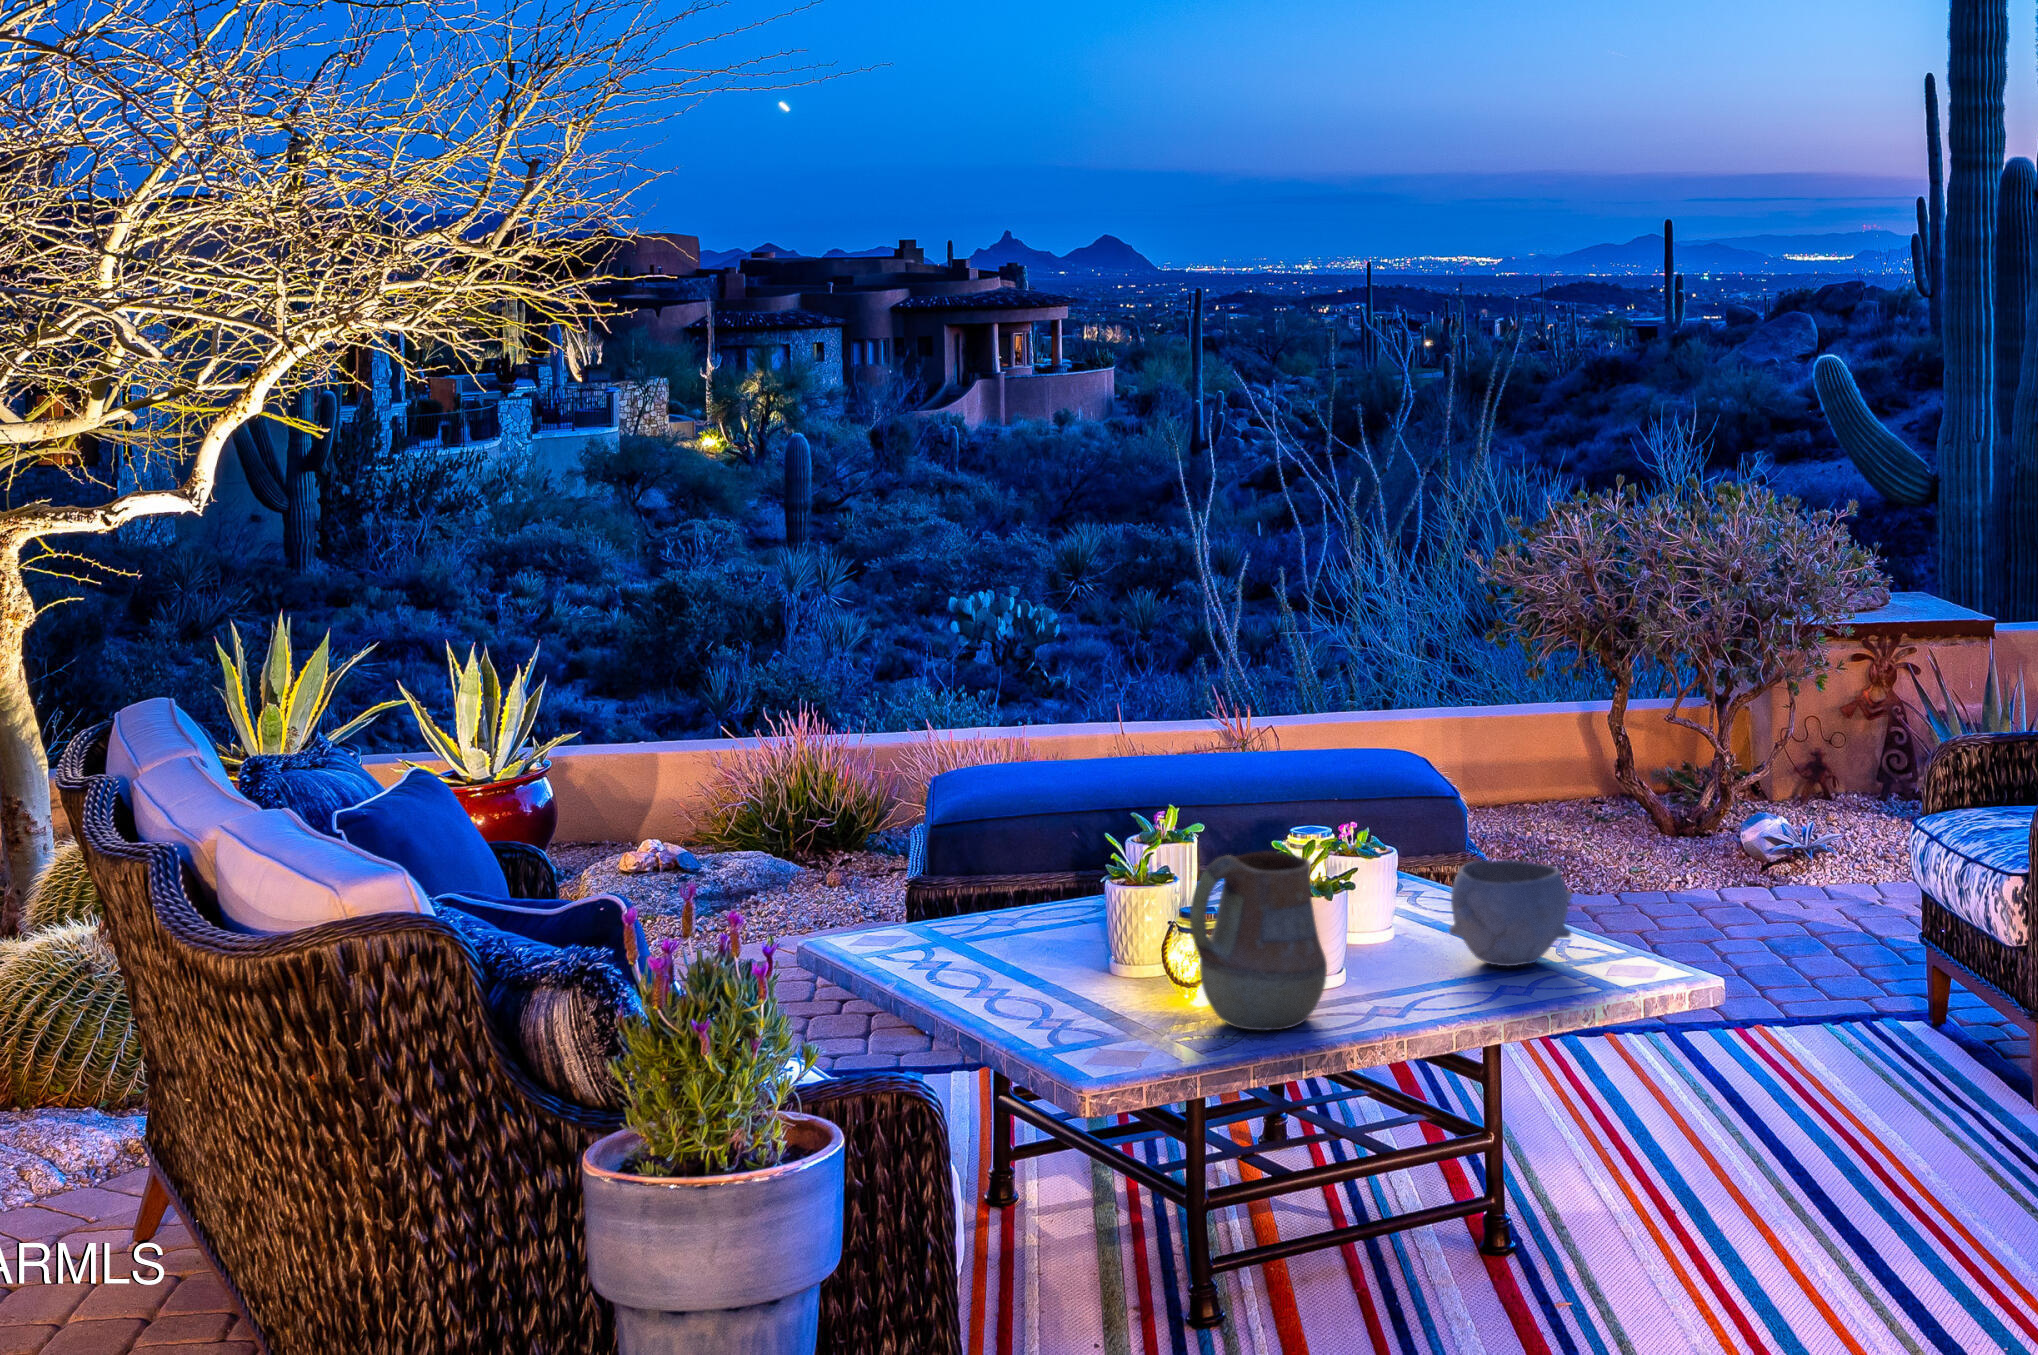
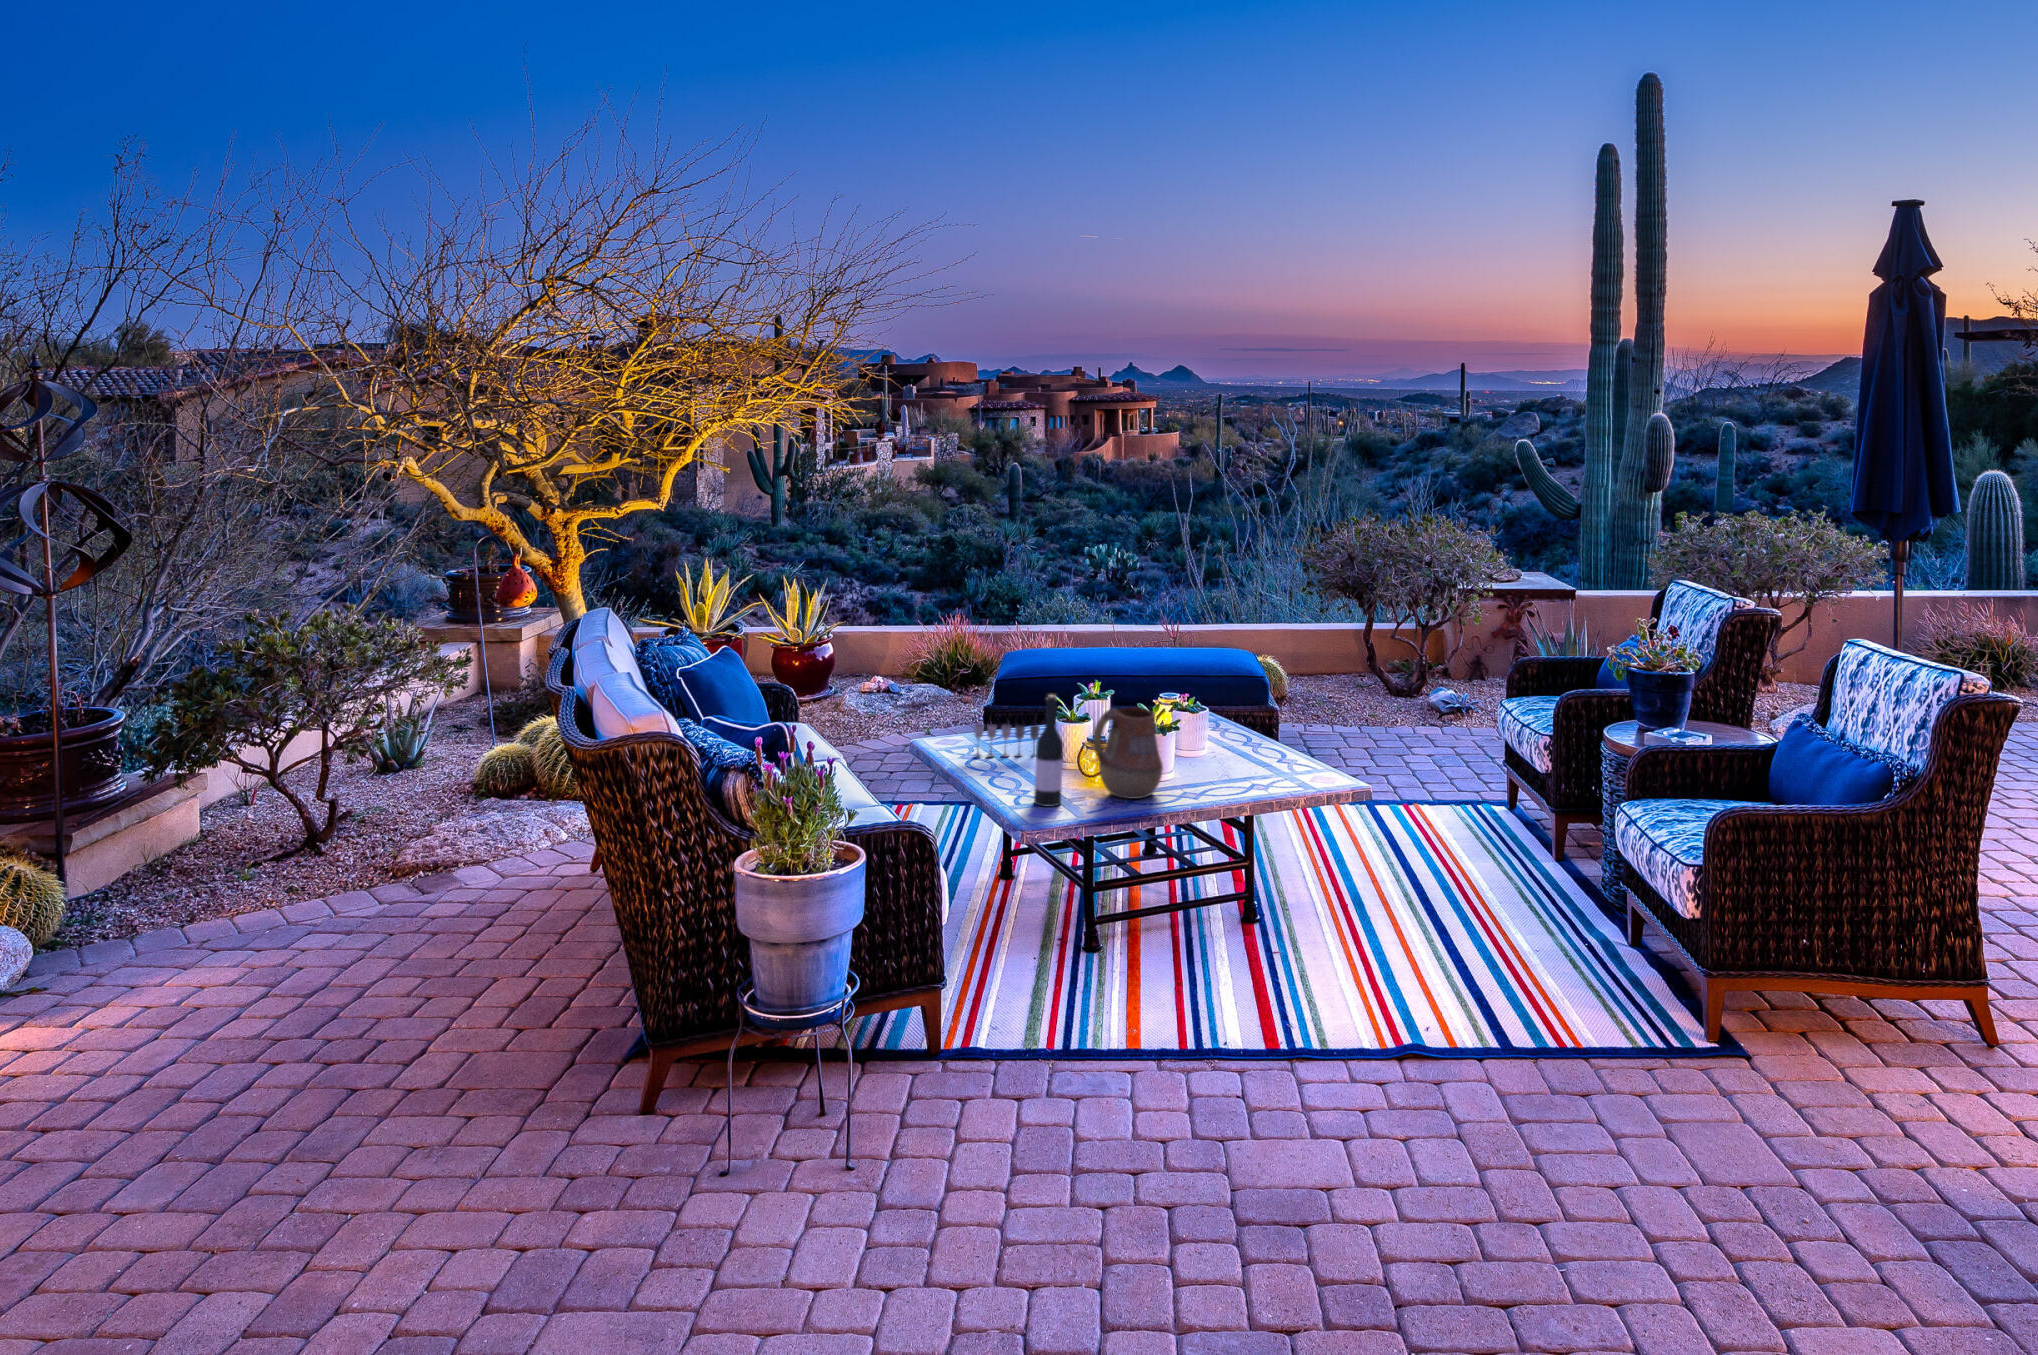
wine bottle: none [1074,834,1132,1056] -> present [1034,695,1063,807]
bowl: present [1449,860,1572,966] -> none [1232,717,1297,773]
wine glass: none [928,901,1061,969] -> present [974,724,1040,757]

